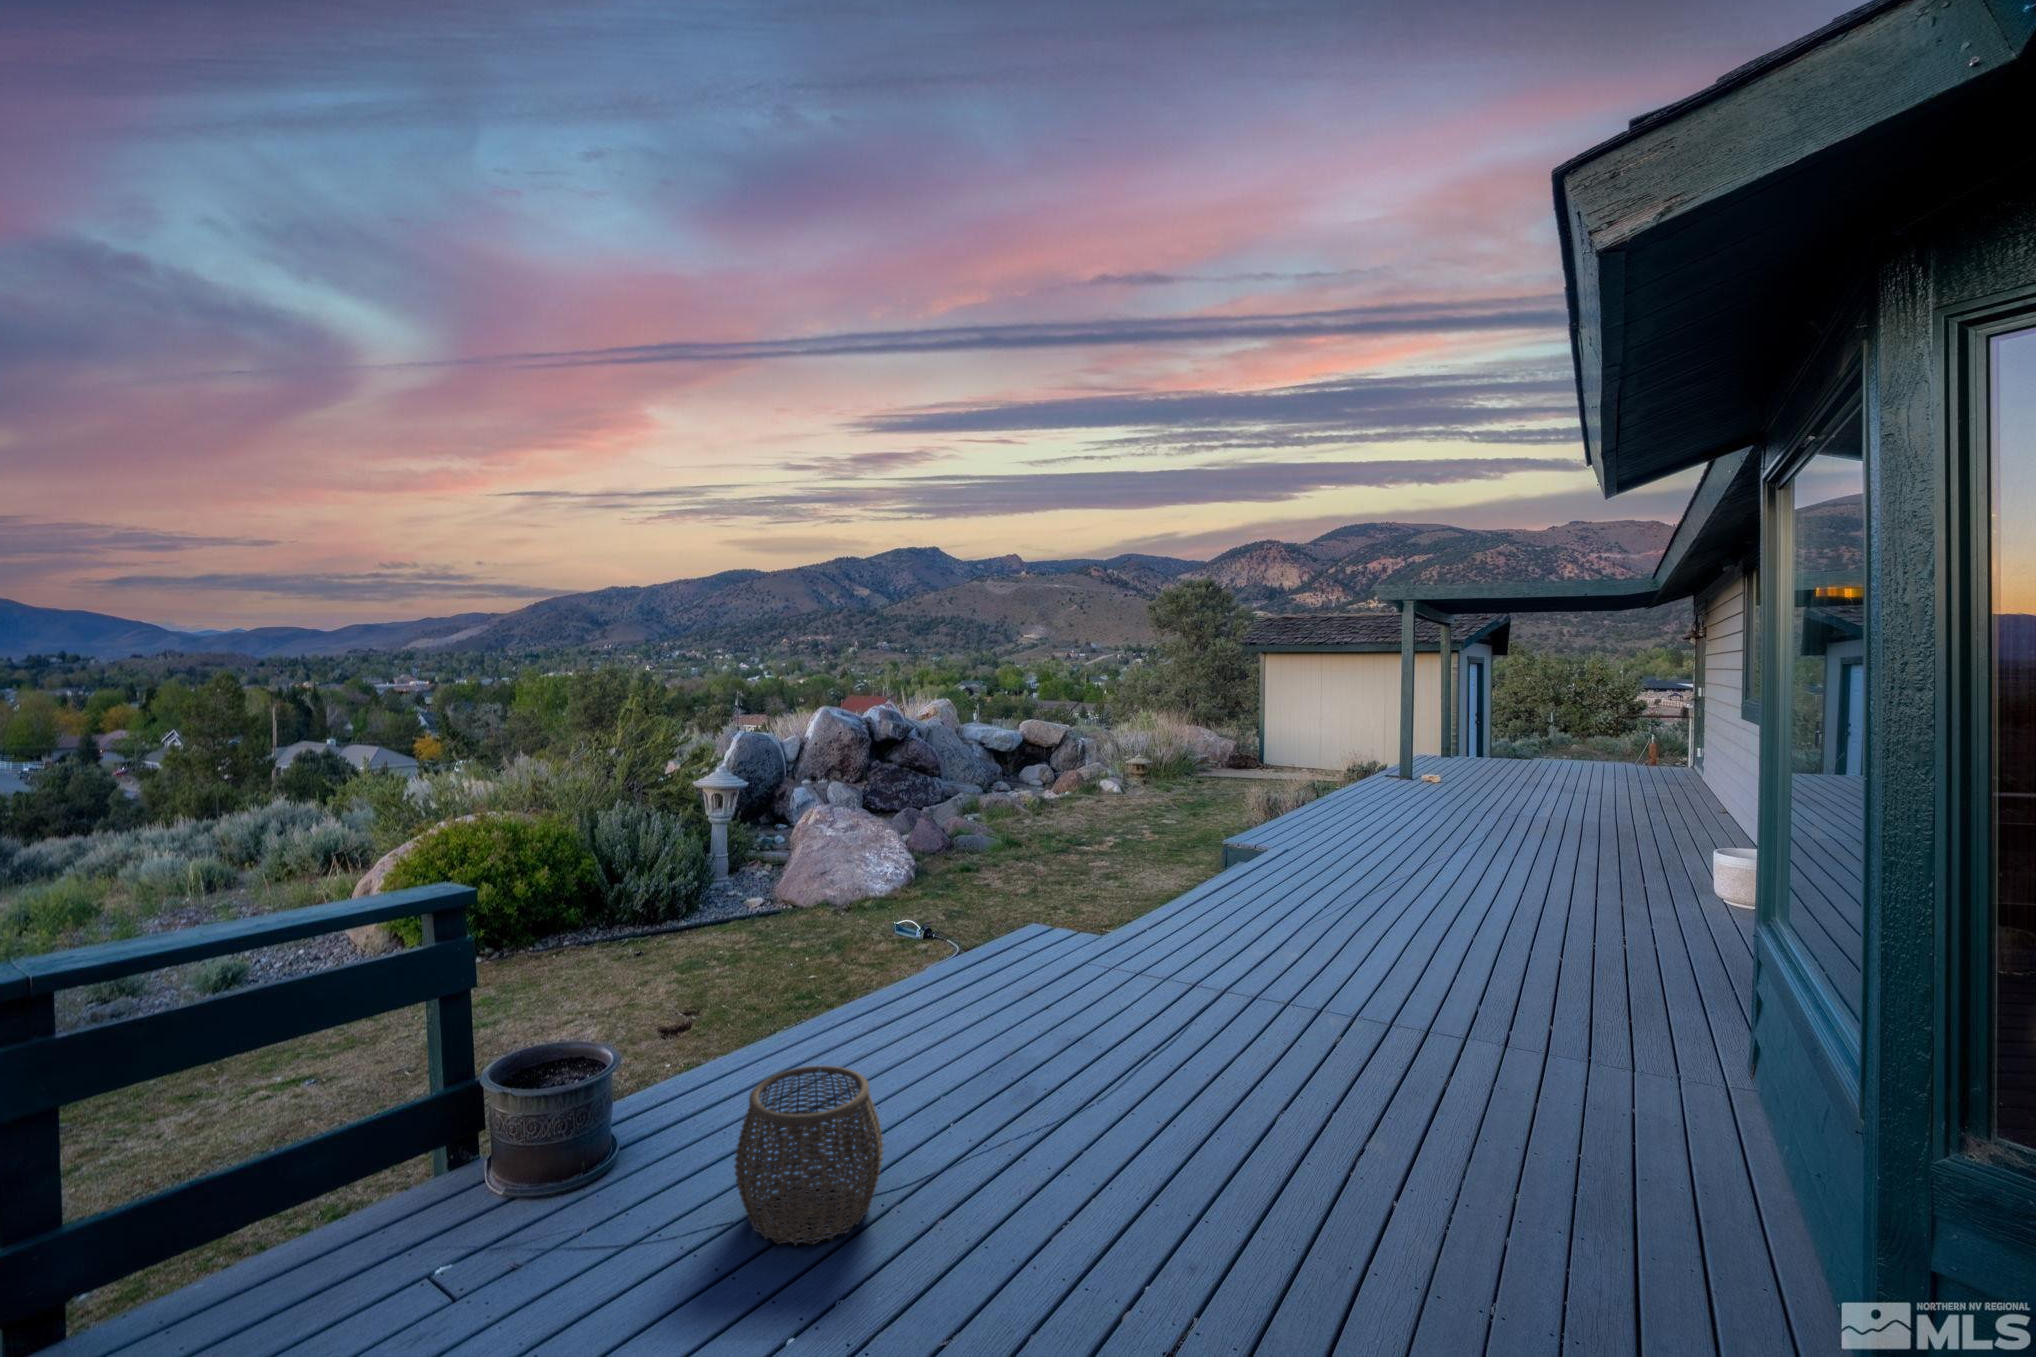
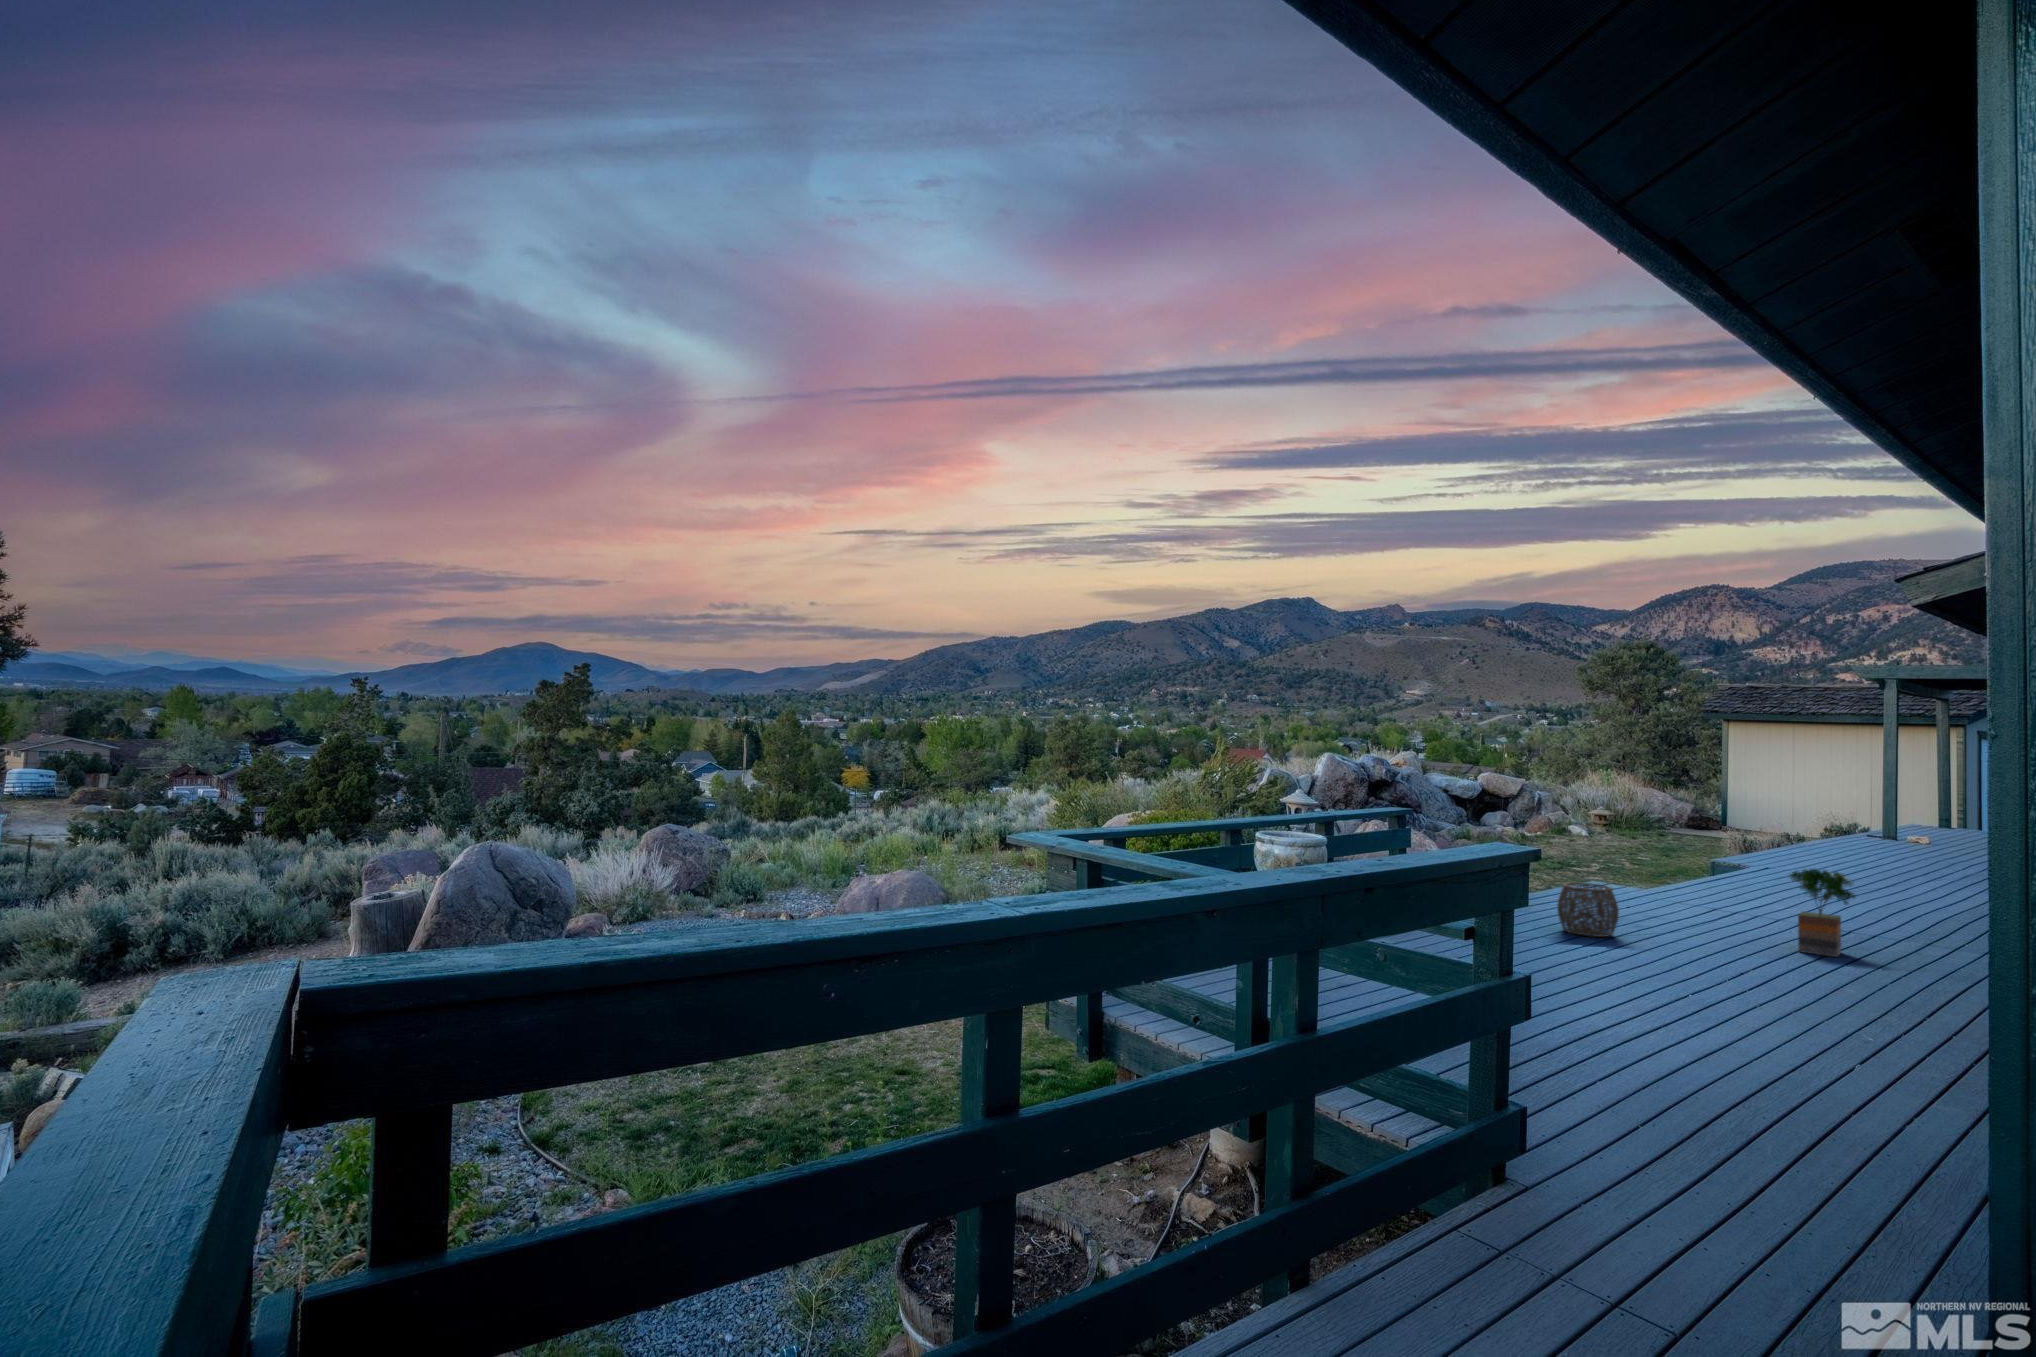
potted tree: none [1253,1000,1402,1248] -> present [1790,869,1855,957]

